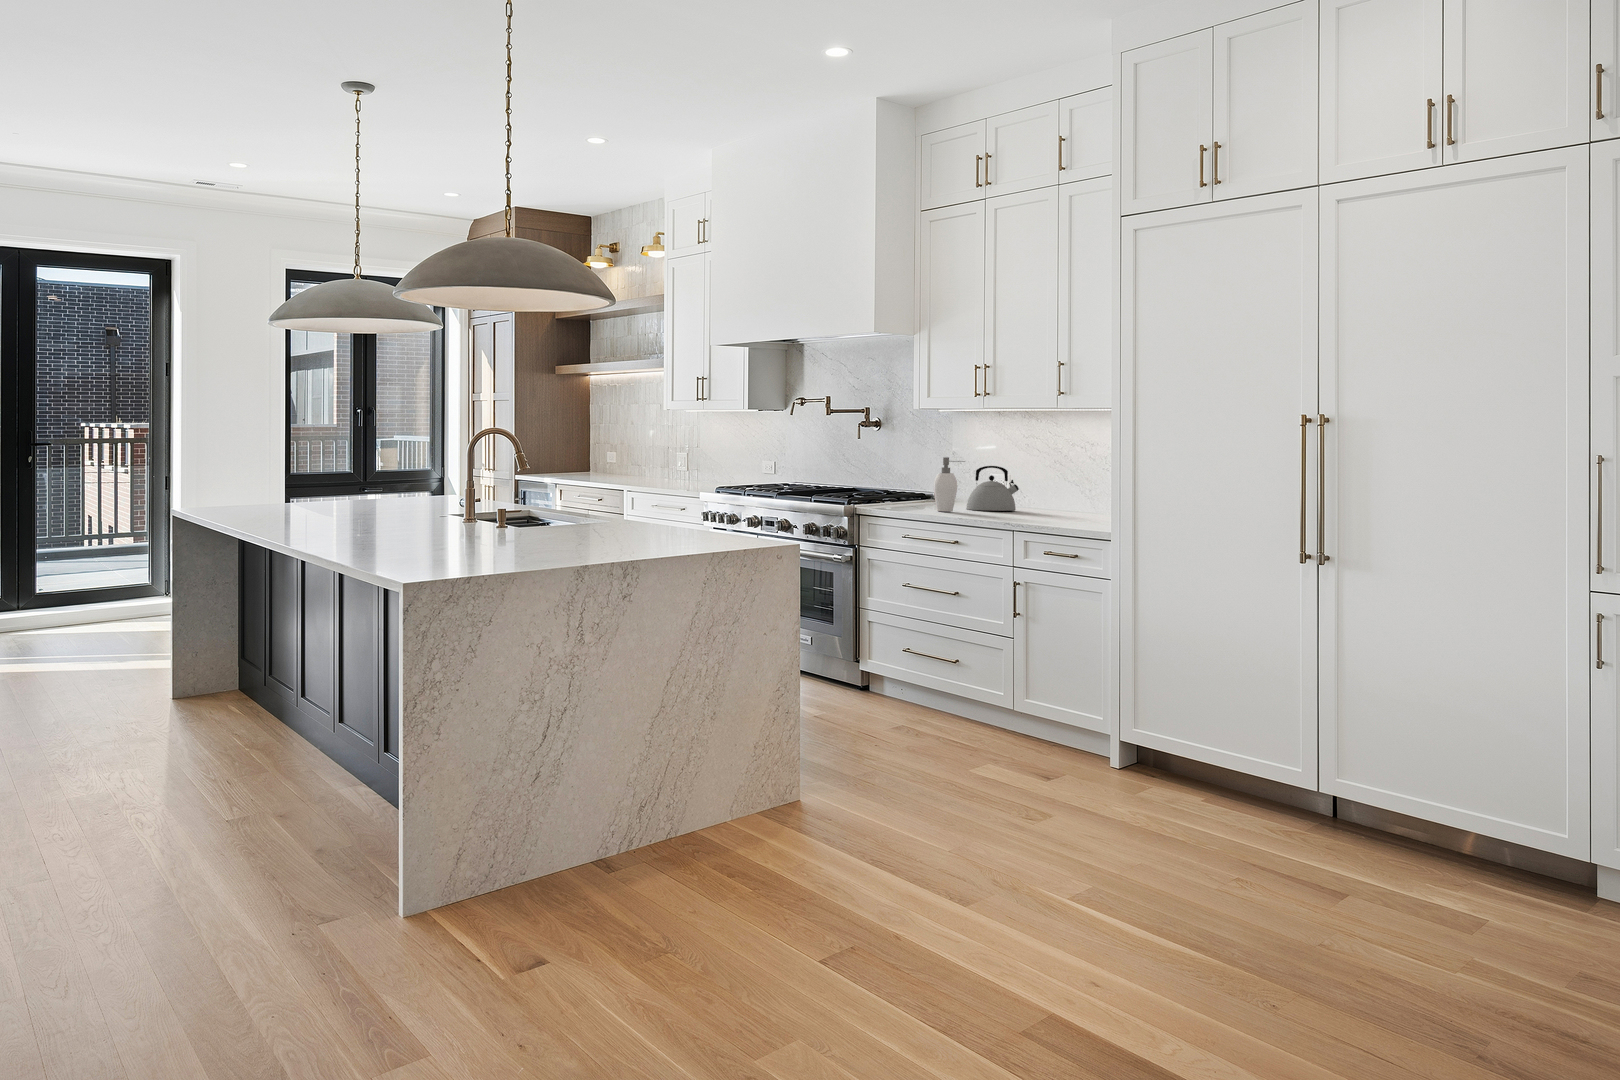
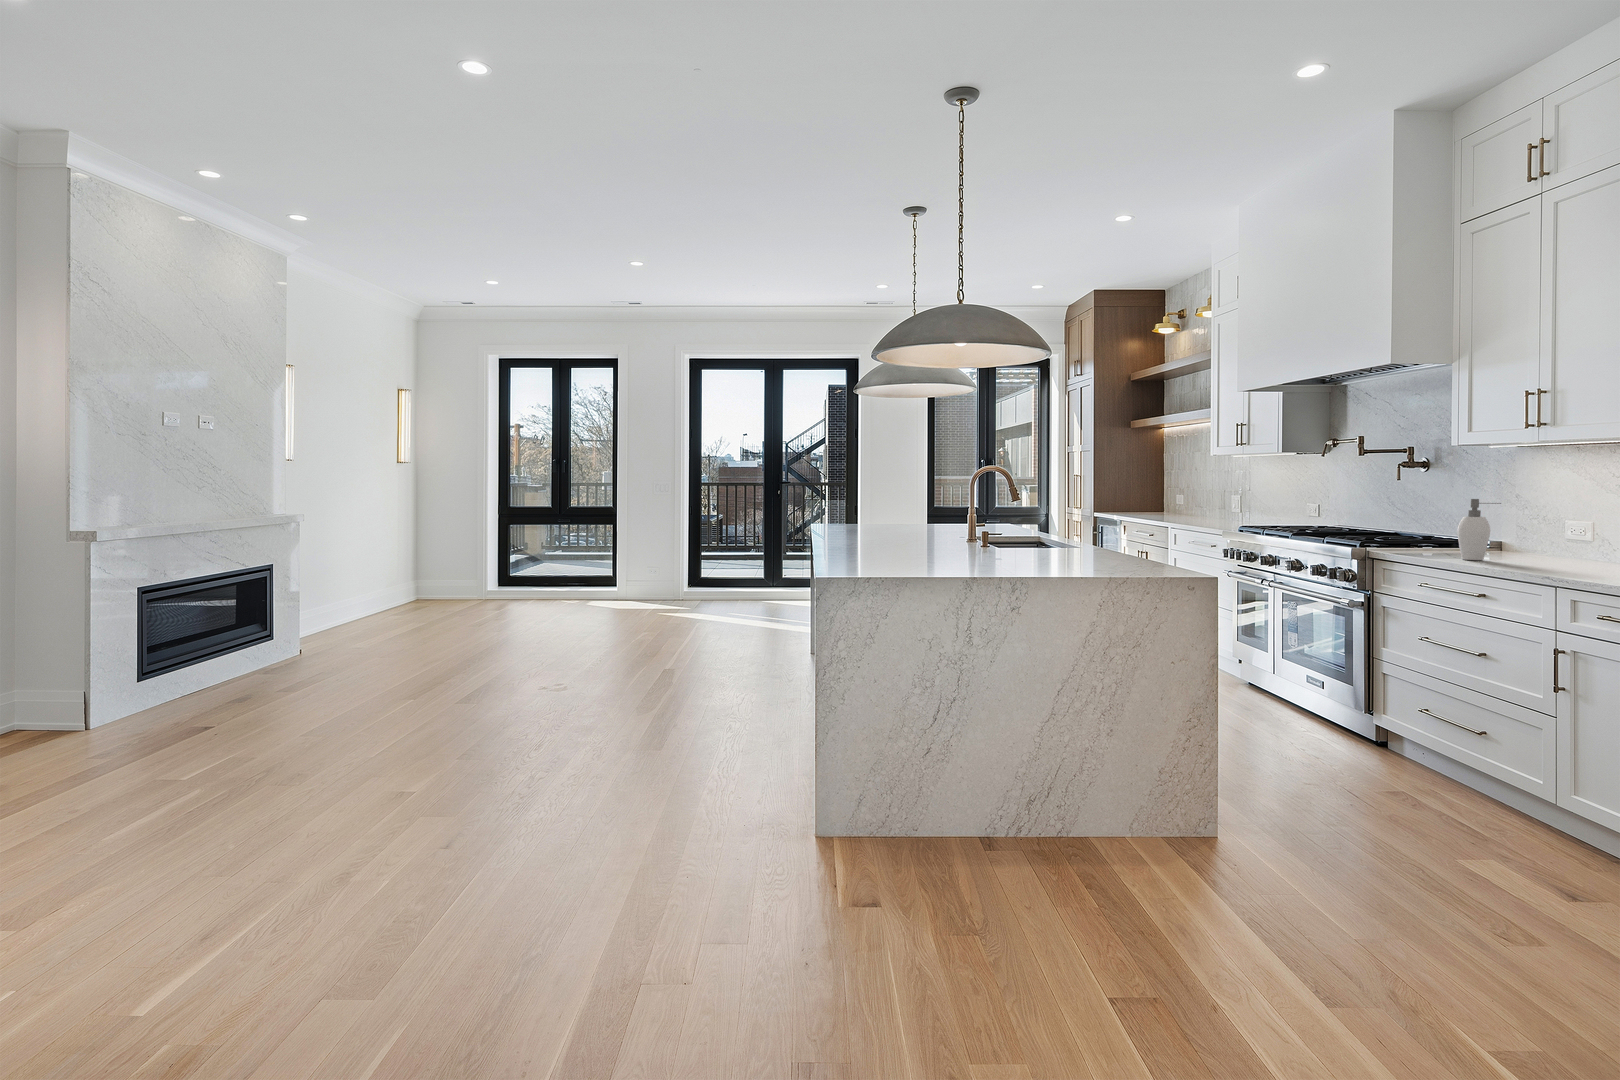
kettle: present [966,466,1019,511] -> none [1512,508,1590,561]

